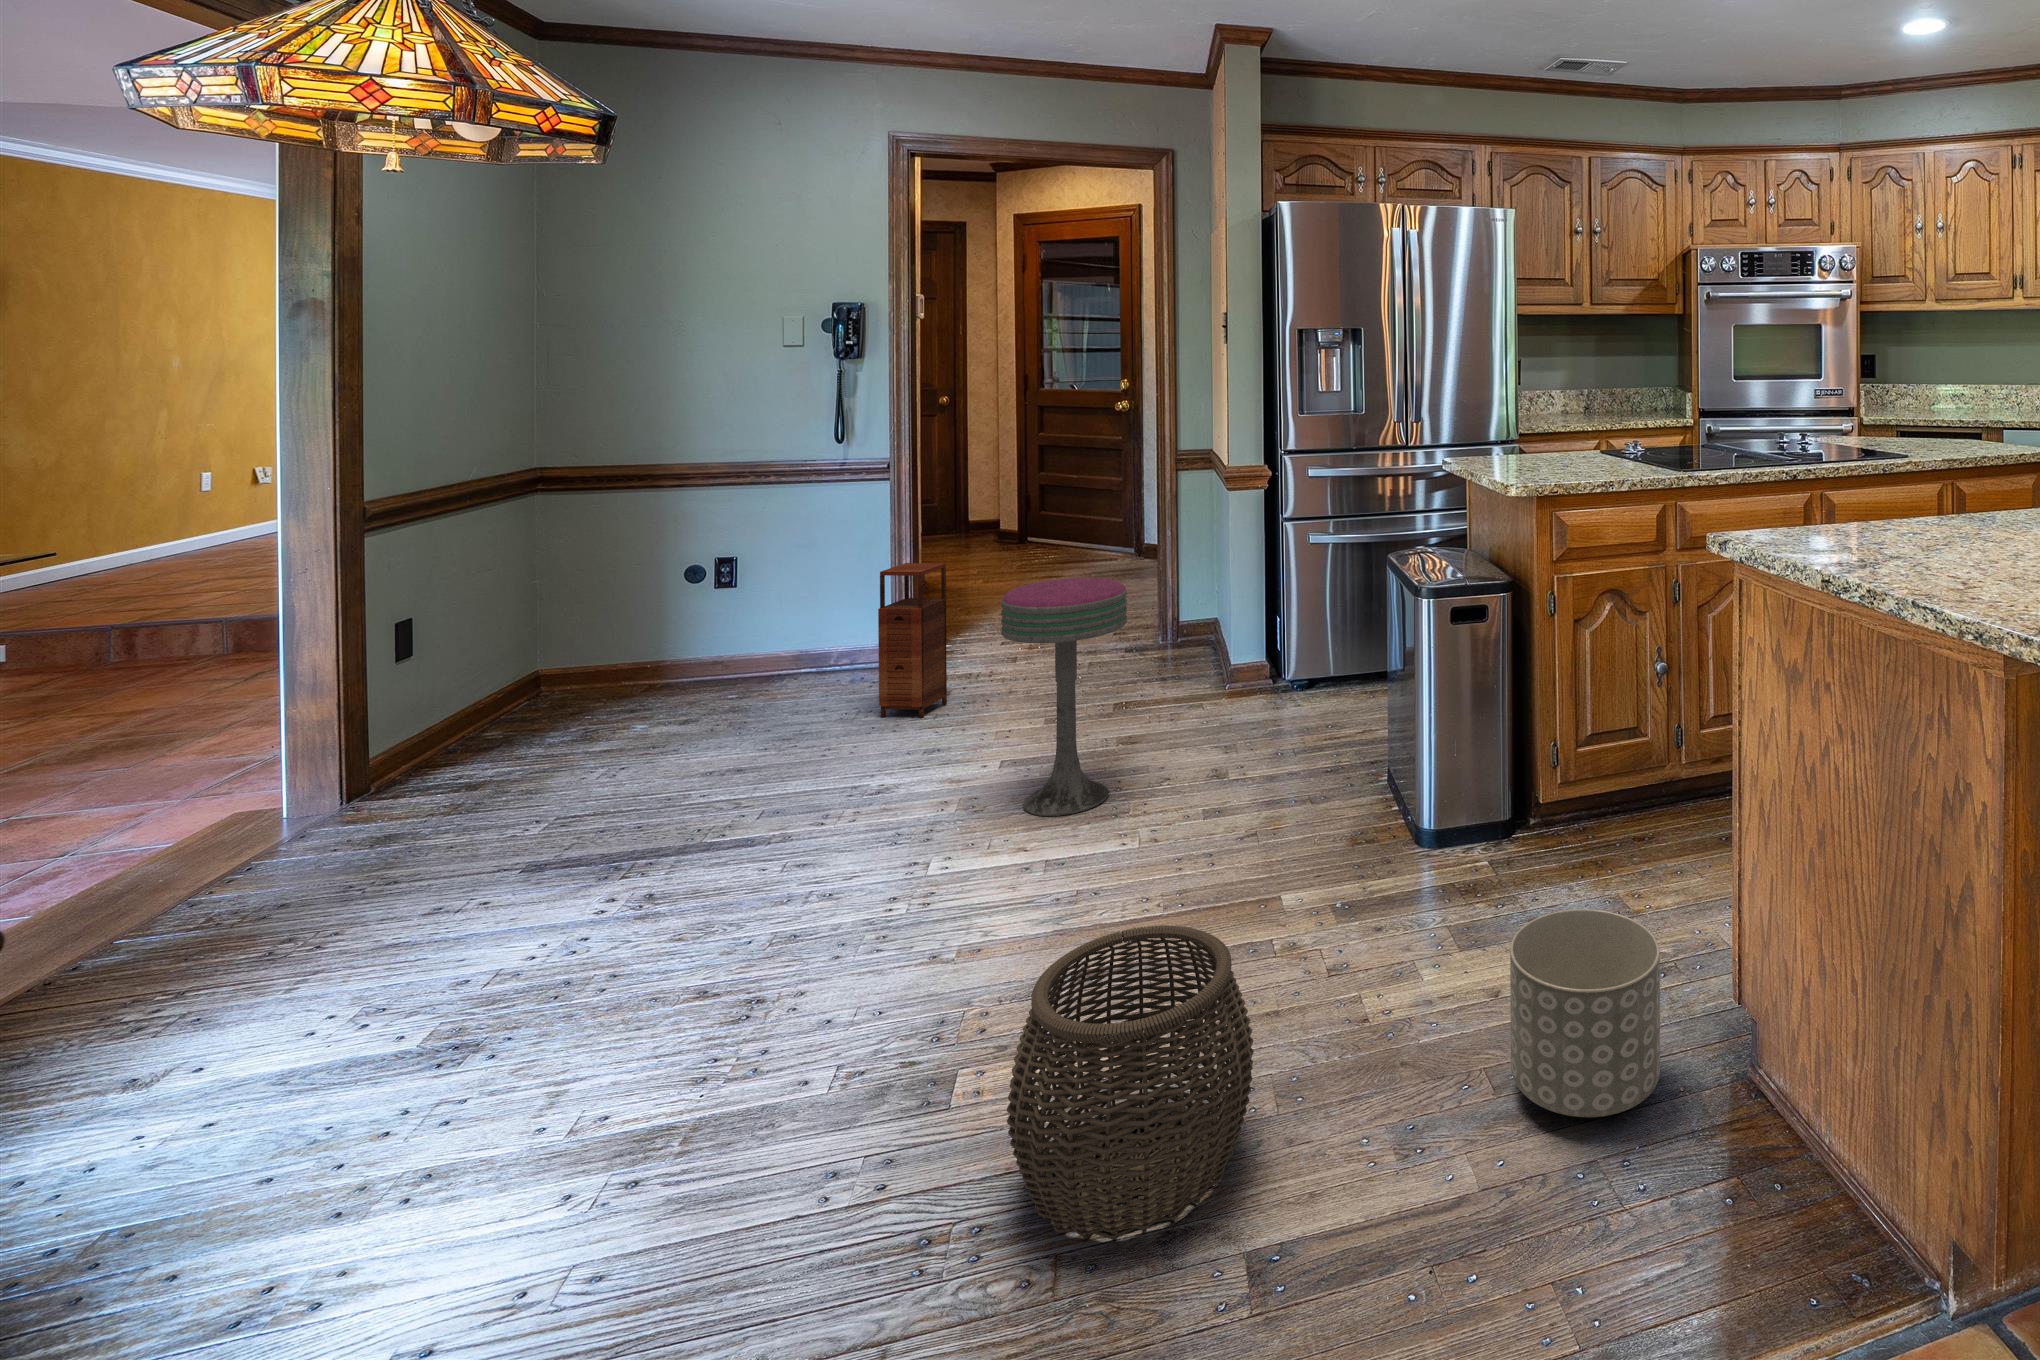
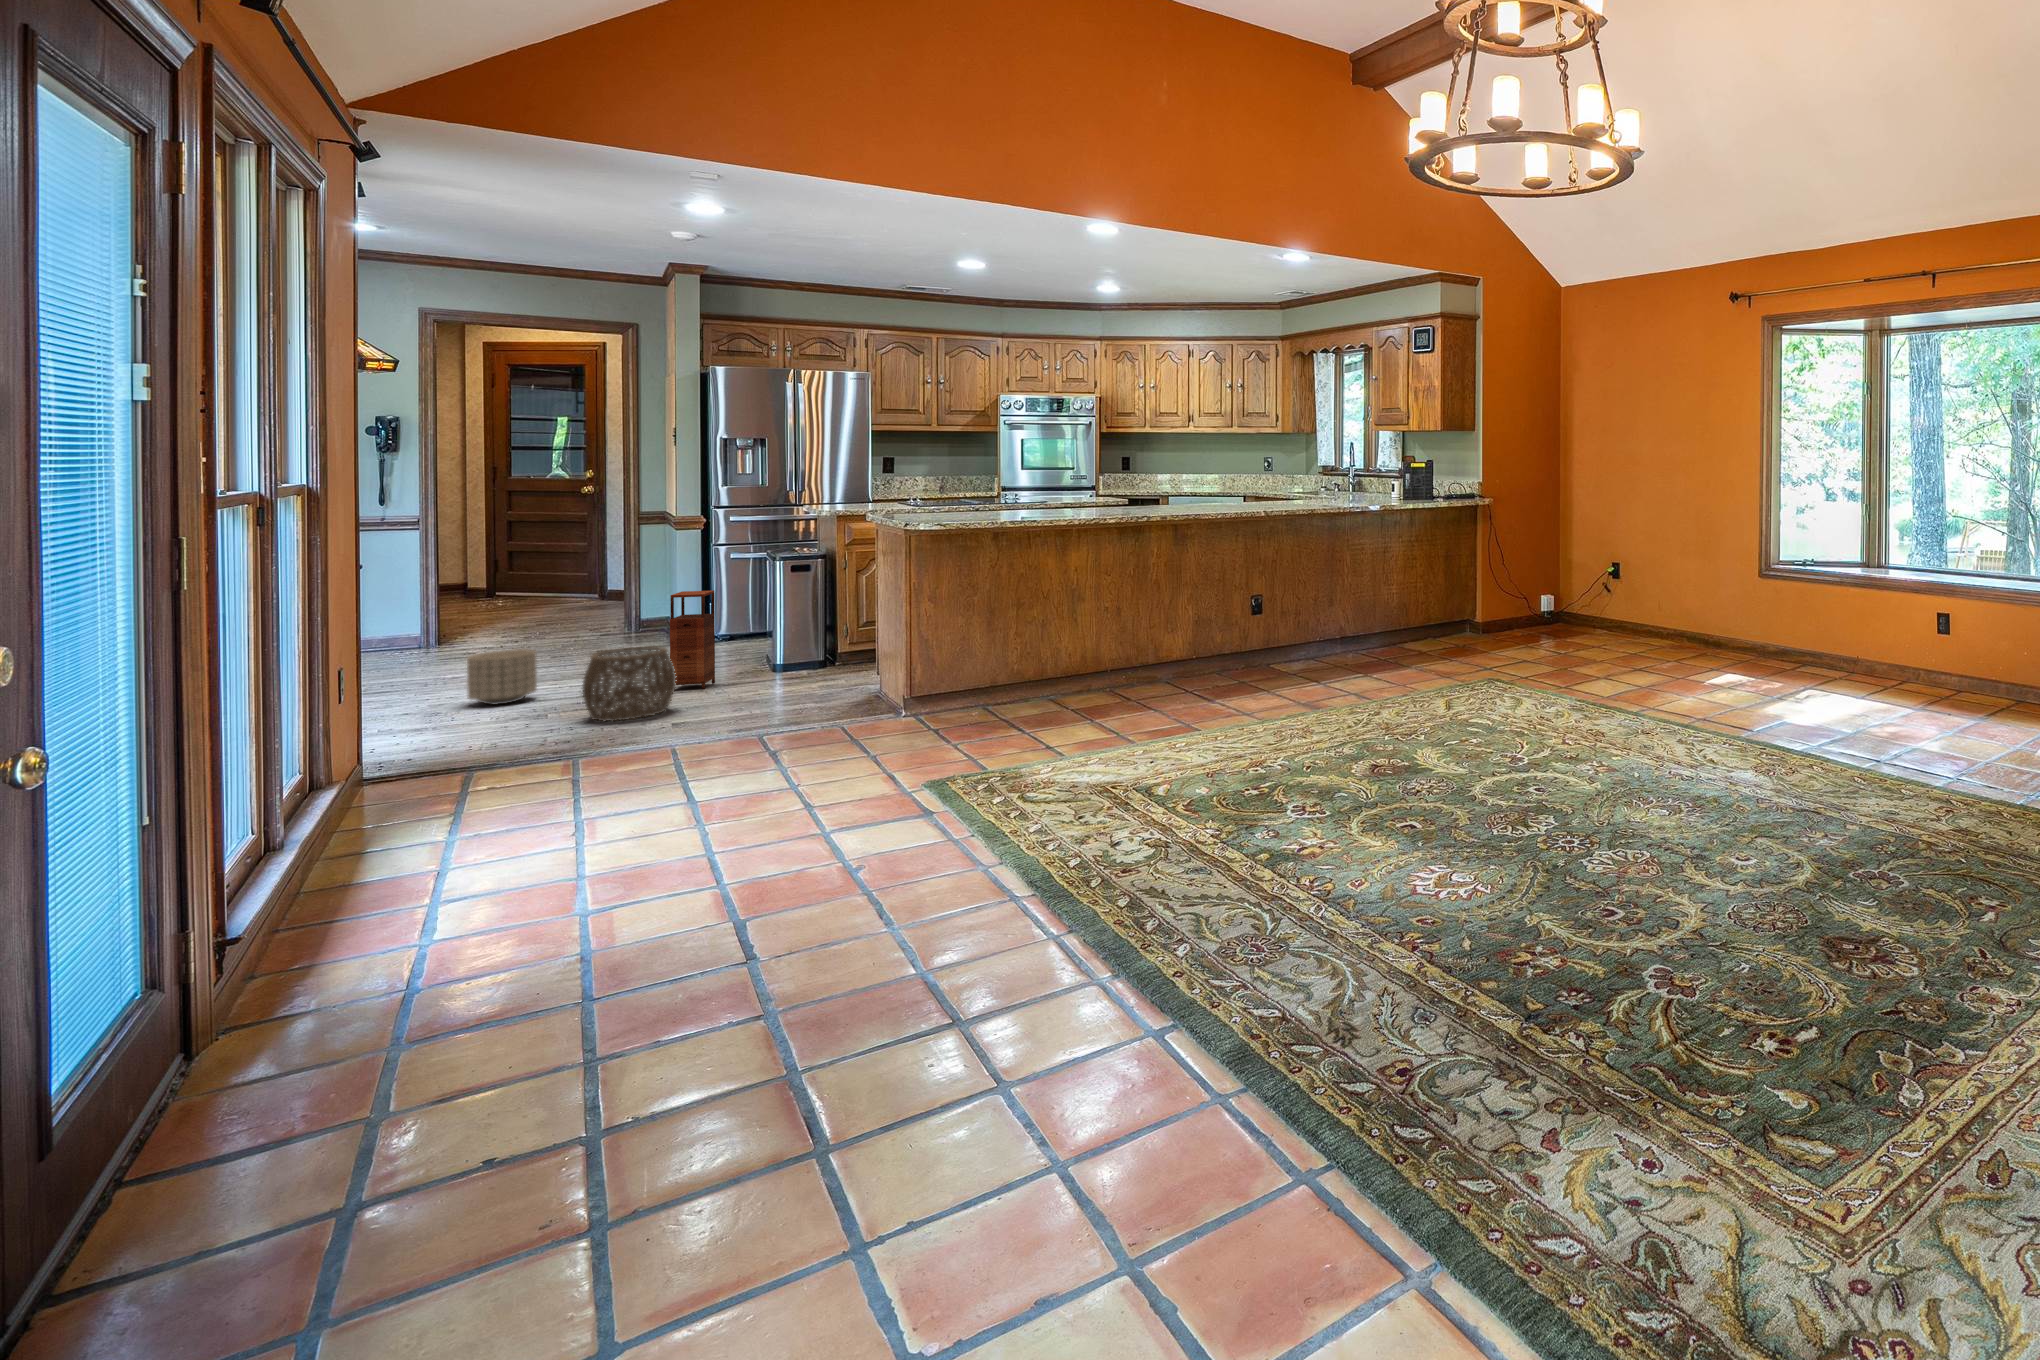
storage cabinet: present [878,563,947,718] -> present [670,590,715,689]
bar stool: present [1001,578,1127,816] -> none [537,565,612,675]
planter: present [1510,909,1660,1117] -> present [467,649,537,705]

